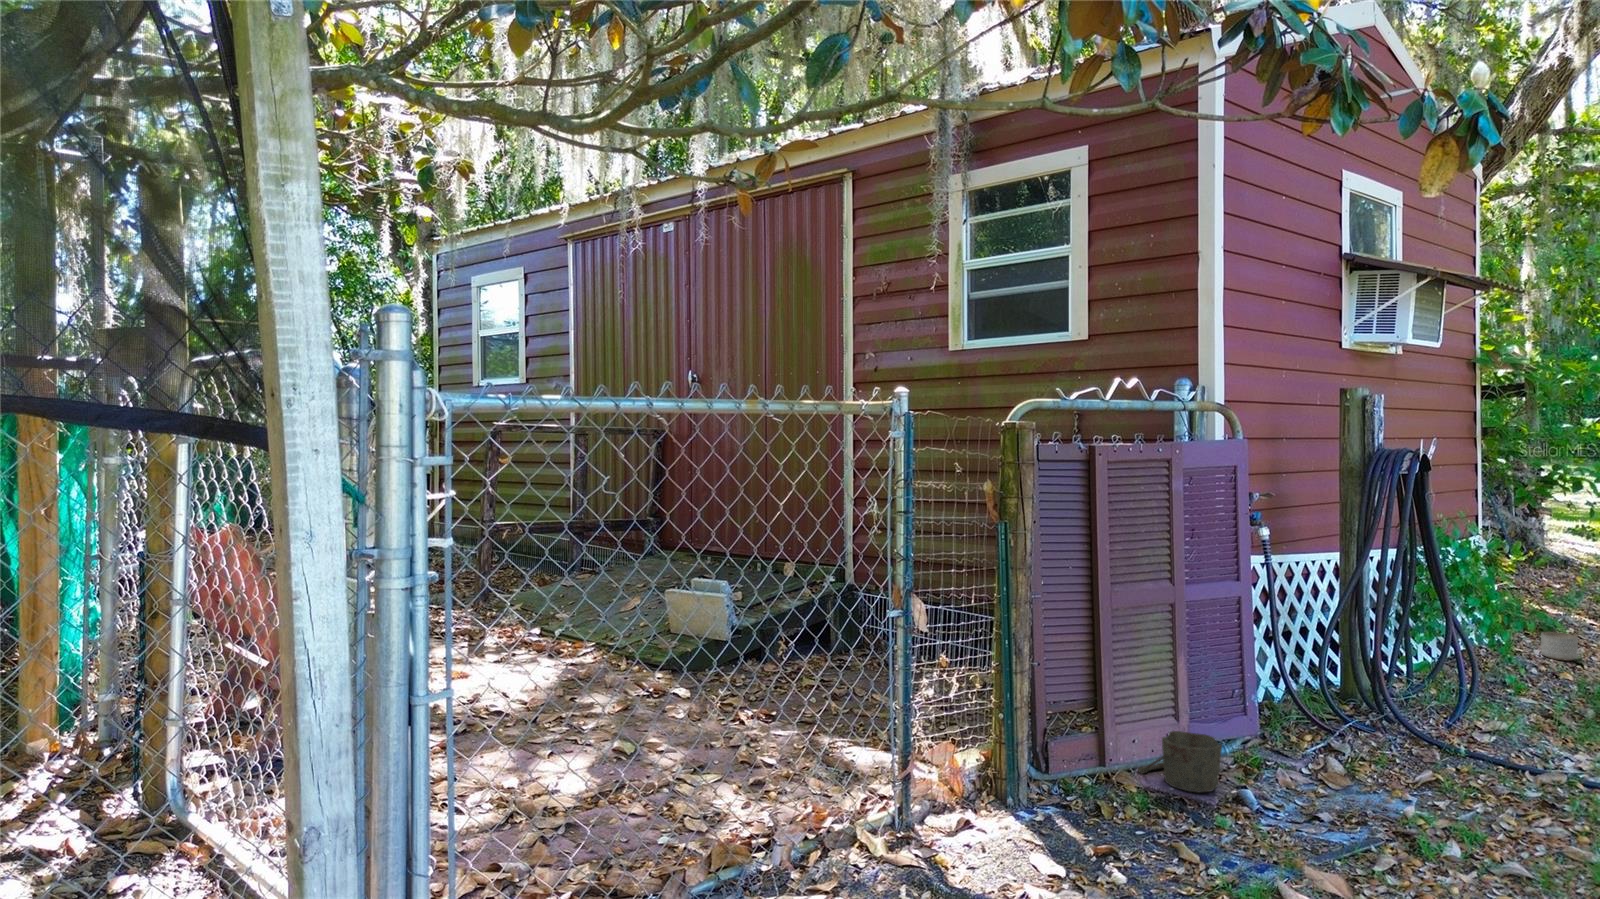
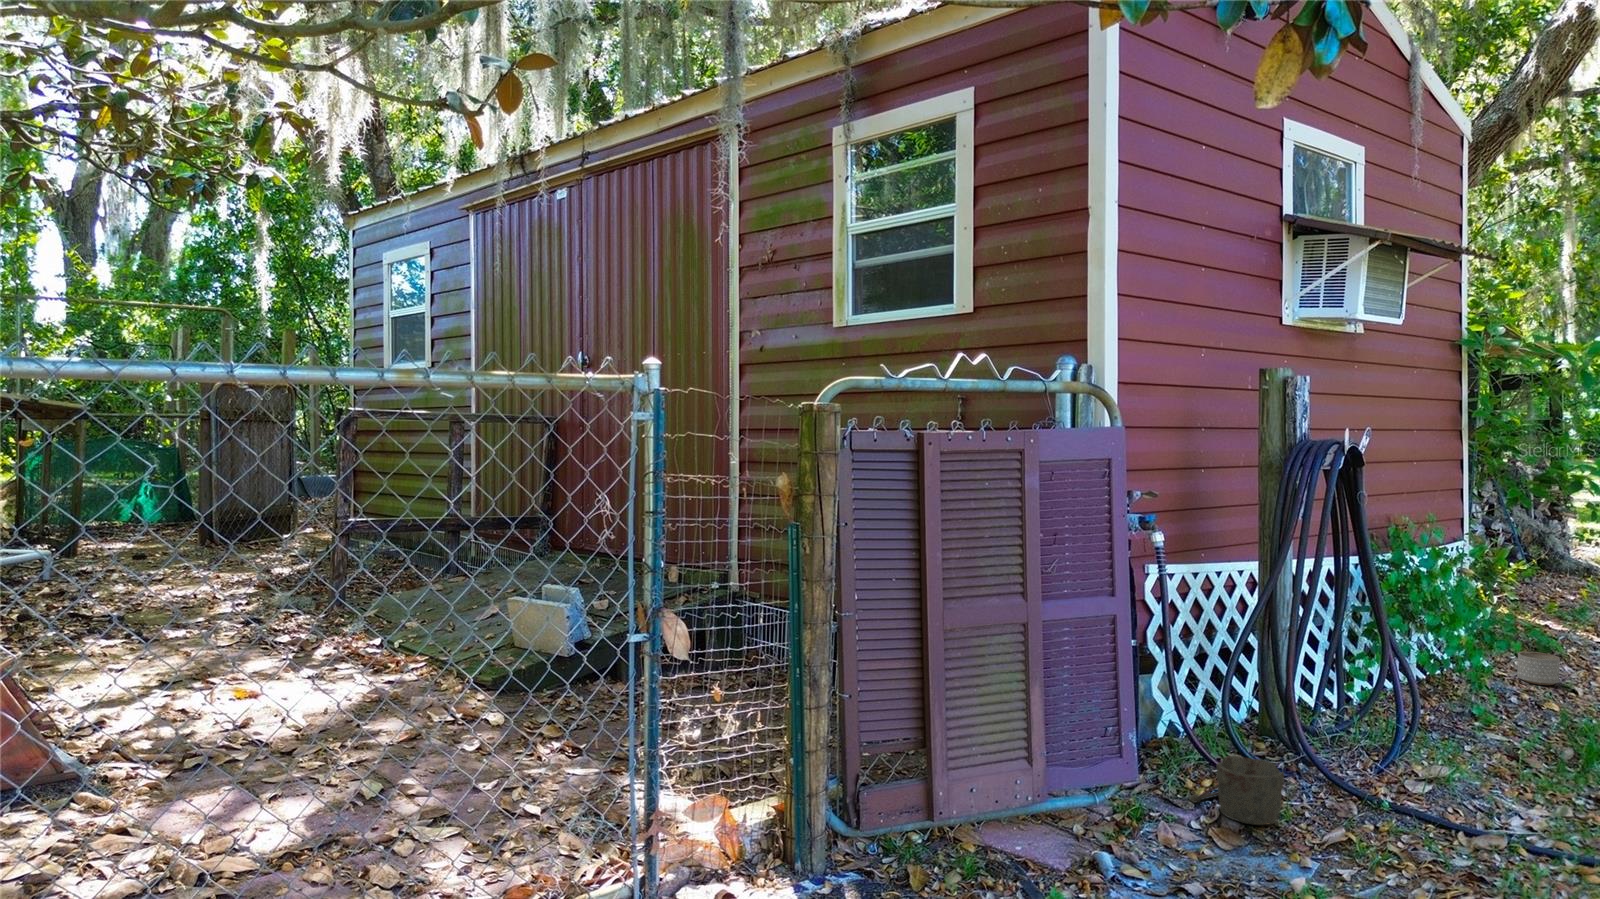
bucket: present [1138,731,1222,793] -> present [1190,756,1284,825]

